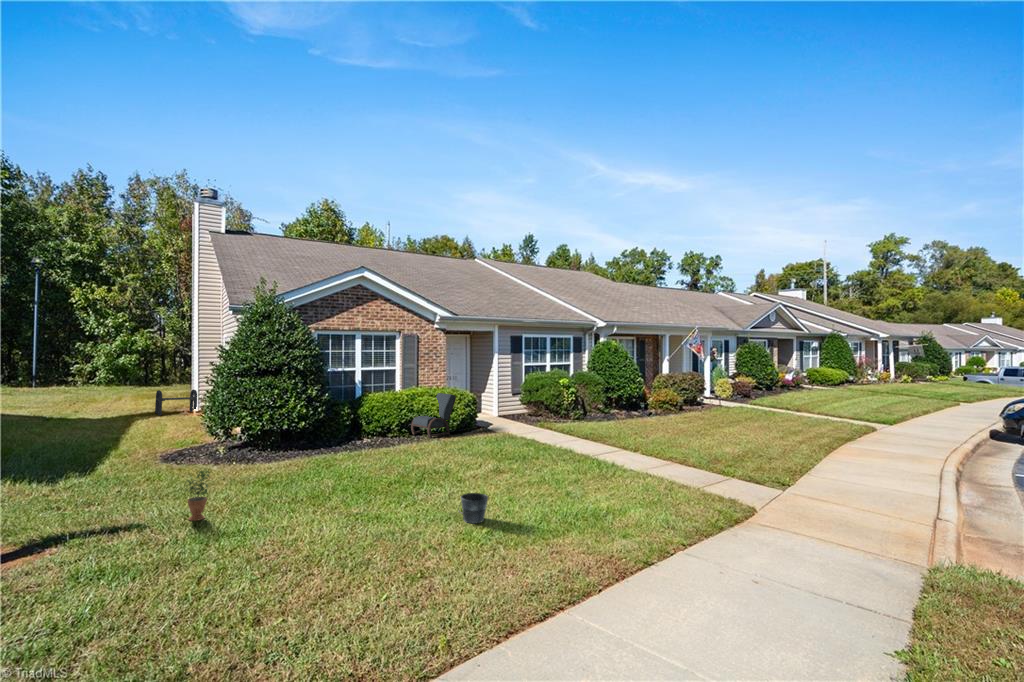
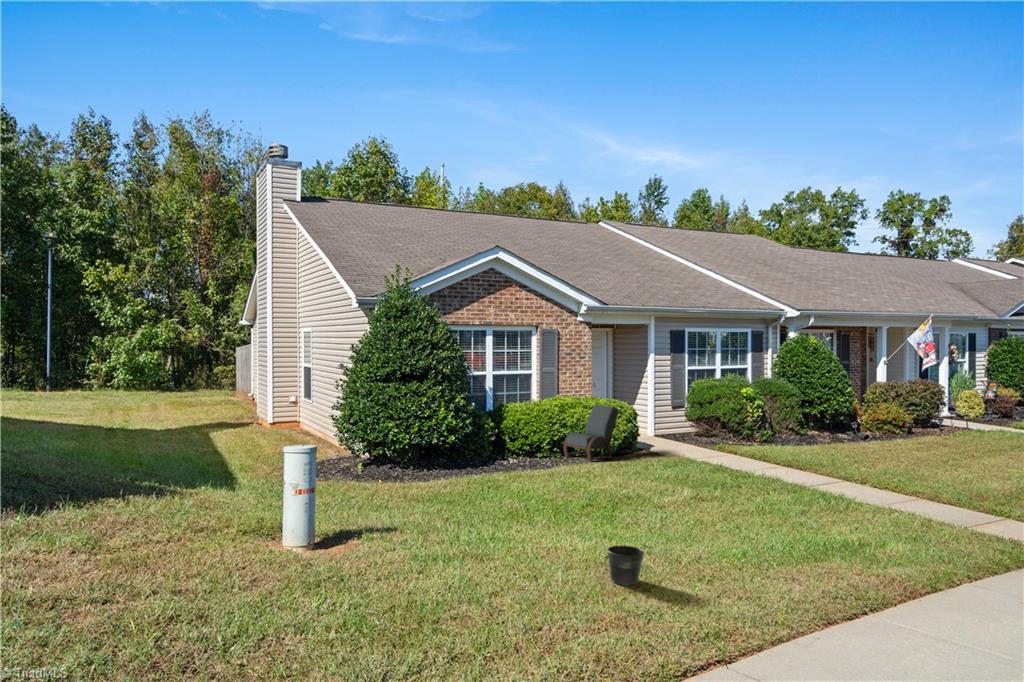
bench: present [155,389,197,416] -> none [225,397,273,429]
potted plant: present [185,471,209,521] -> none [397,485,421,541]
bucket: present [458,493,488,523] -> present [604,545,644,585]

